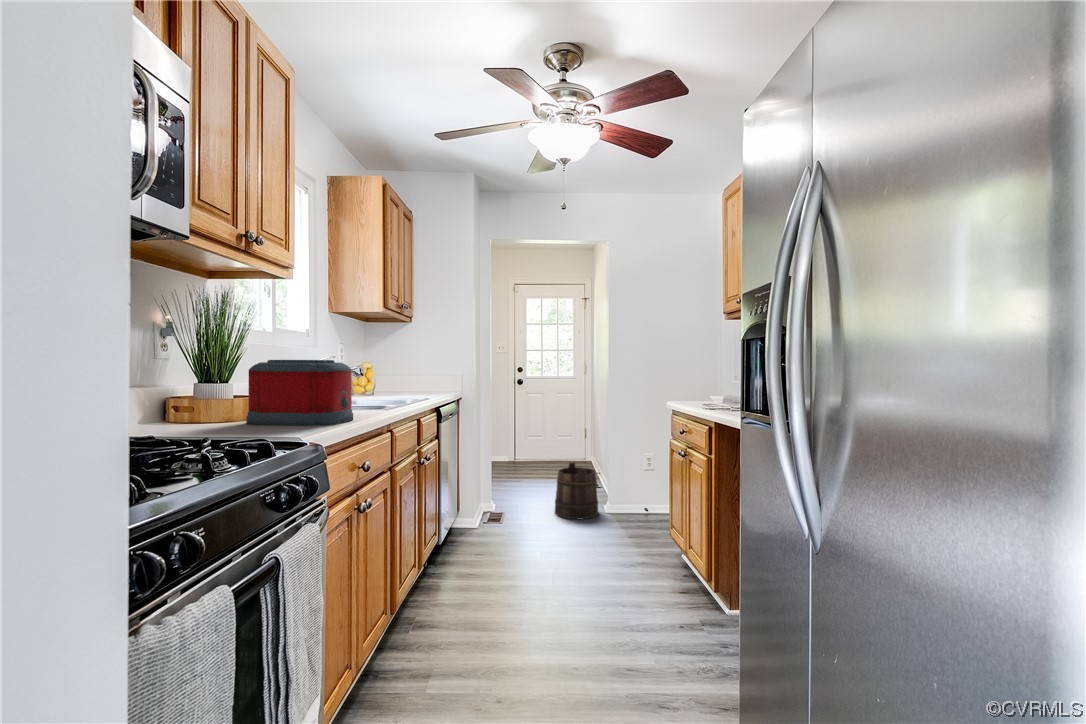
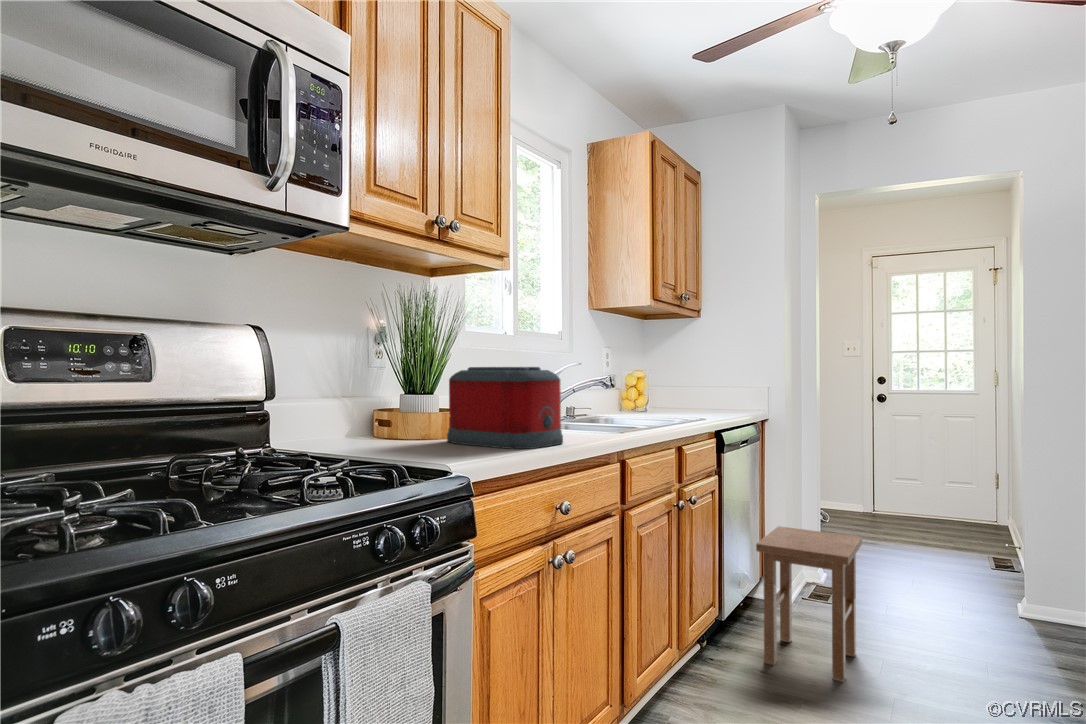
bucket: present [555,463,598,519] -> none [921,527,1005,622]
stool: none [466,473,529,569] -> present [756,526,862,682]

